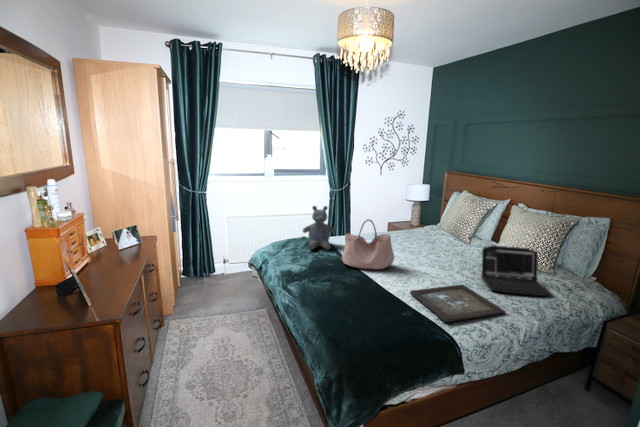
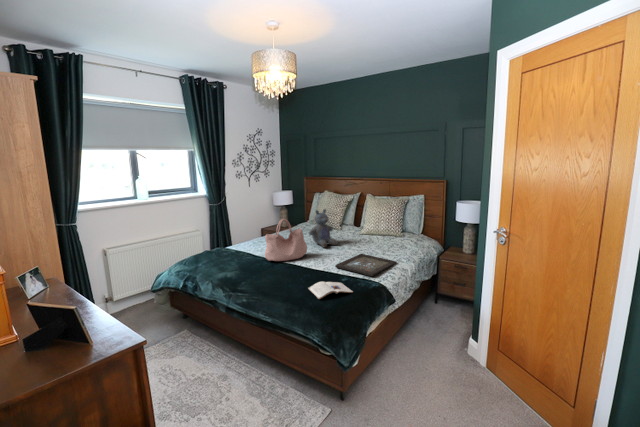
stuffed bear: present [303,206,336,250] -> present [309,209,338,248]
laptop: present [481,246,551,296] -> none [364,221,409,253]
magazine: none [347,308,398,337] -> present [309,281,353,299]

